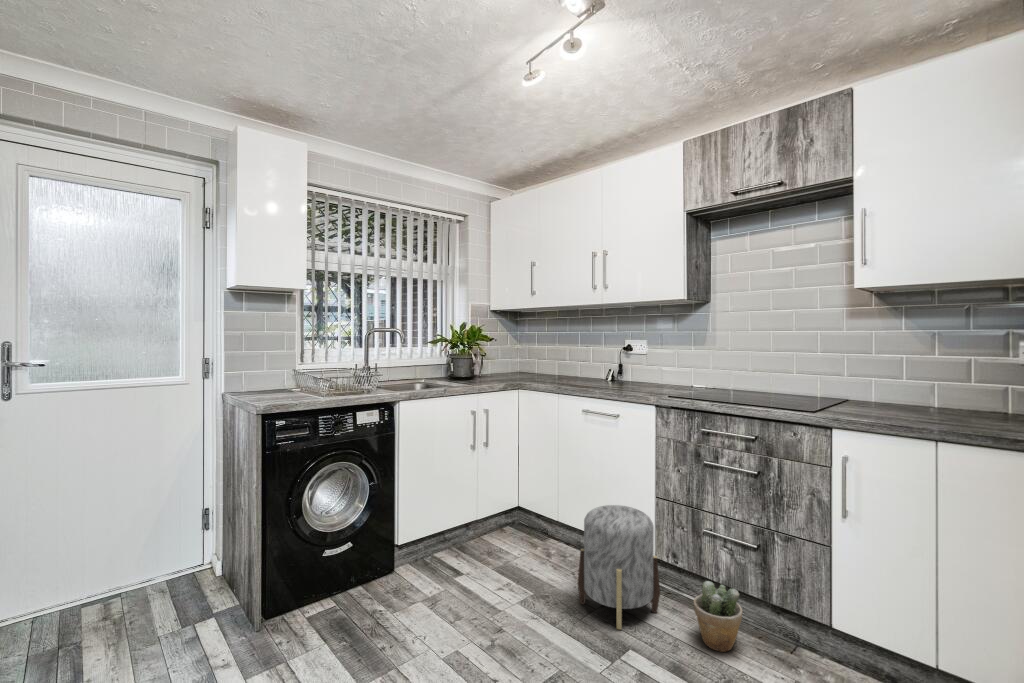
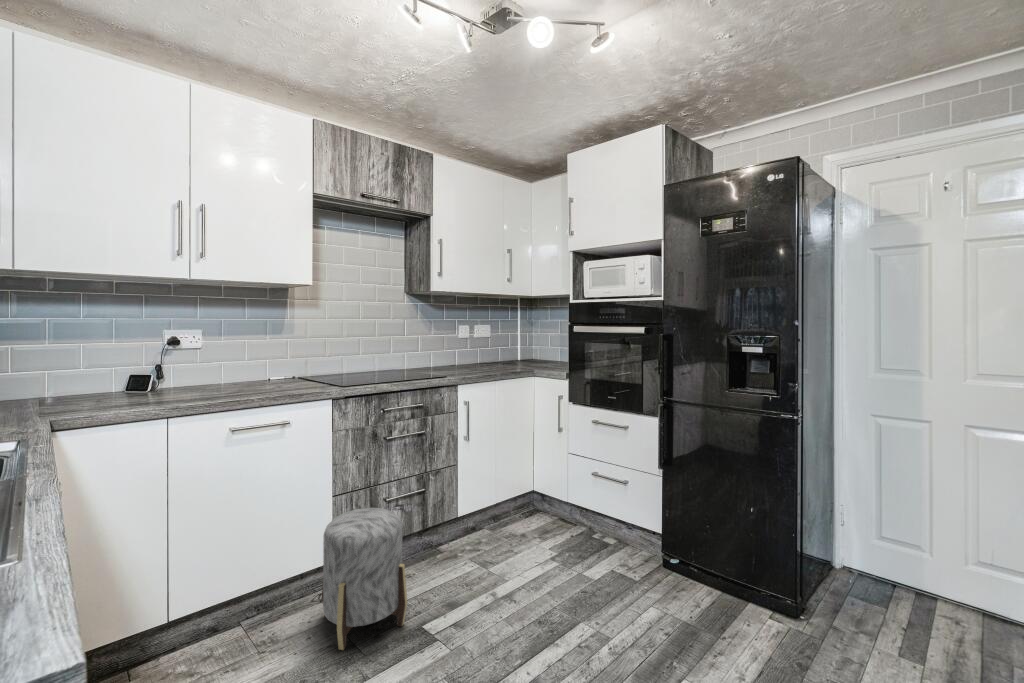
potted plant: present [693,581,742,652] -> none [416,521,454,580]

